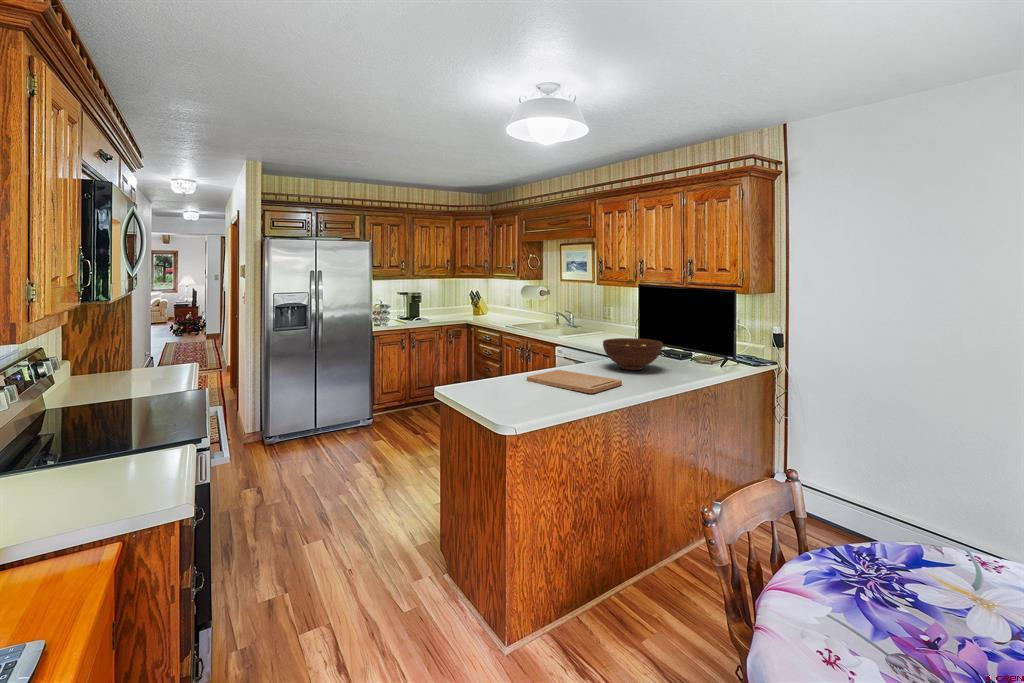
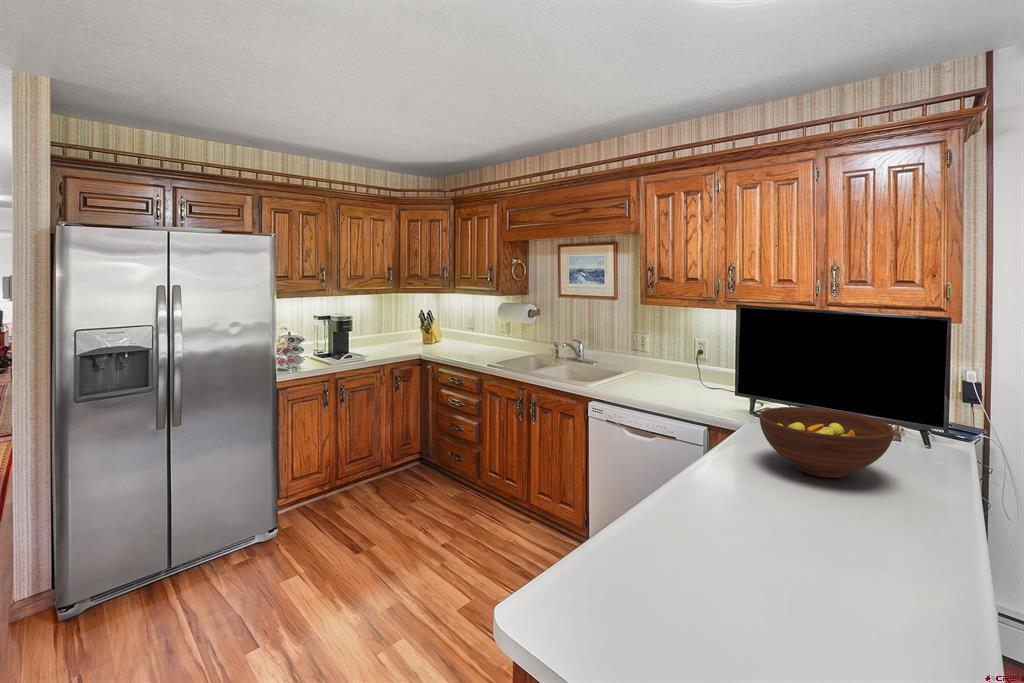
cutting board: present [527,370,622,393] -> none [688,496,935,614]

